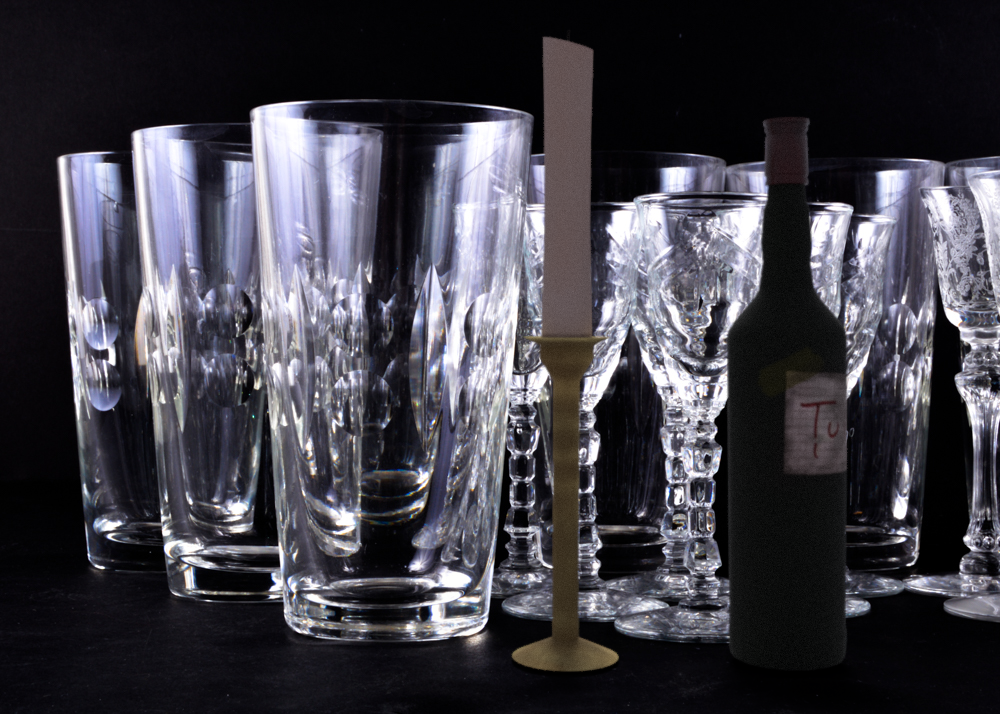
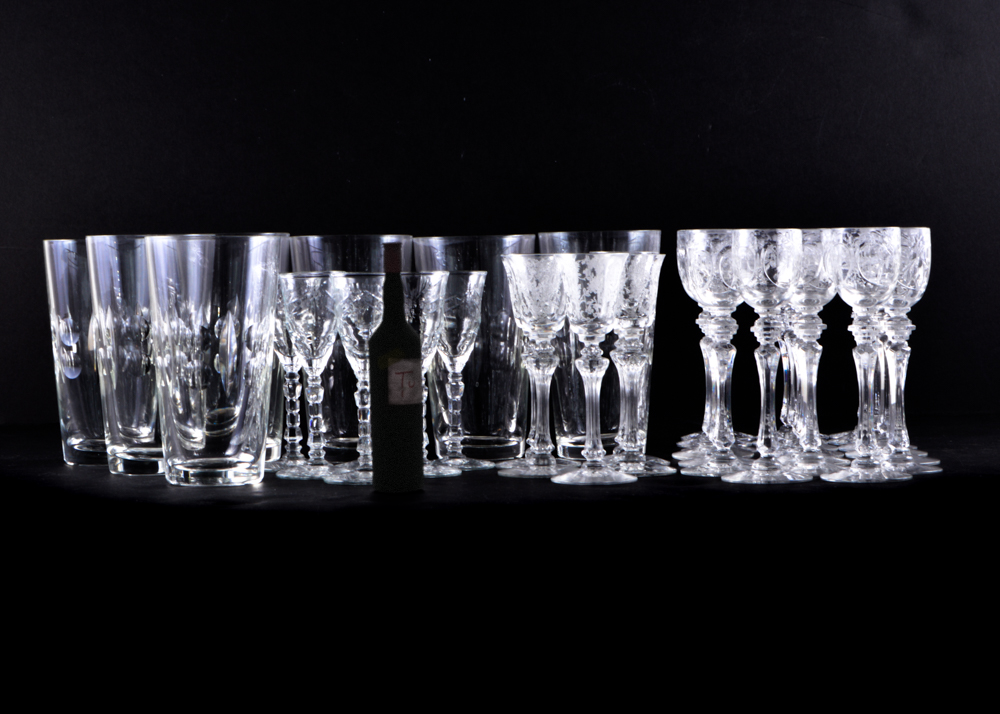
candlestick: present [512,30,618,671] -> none [271,201,321,495]

